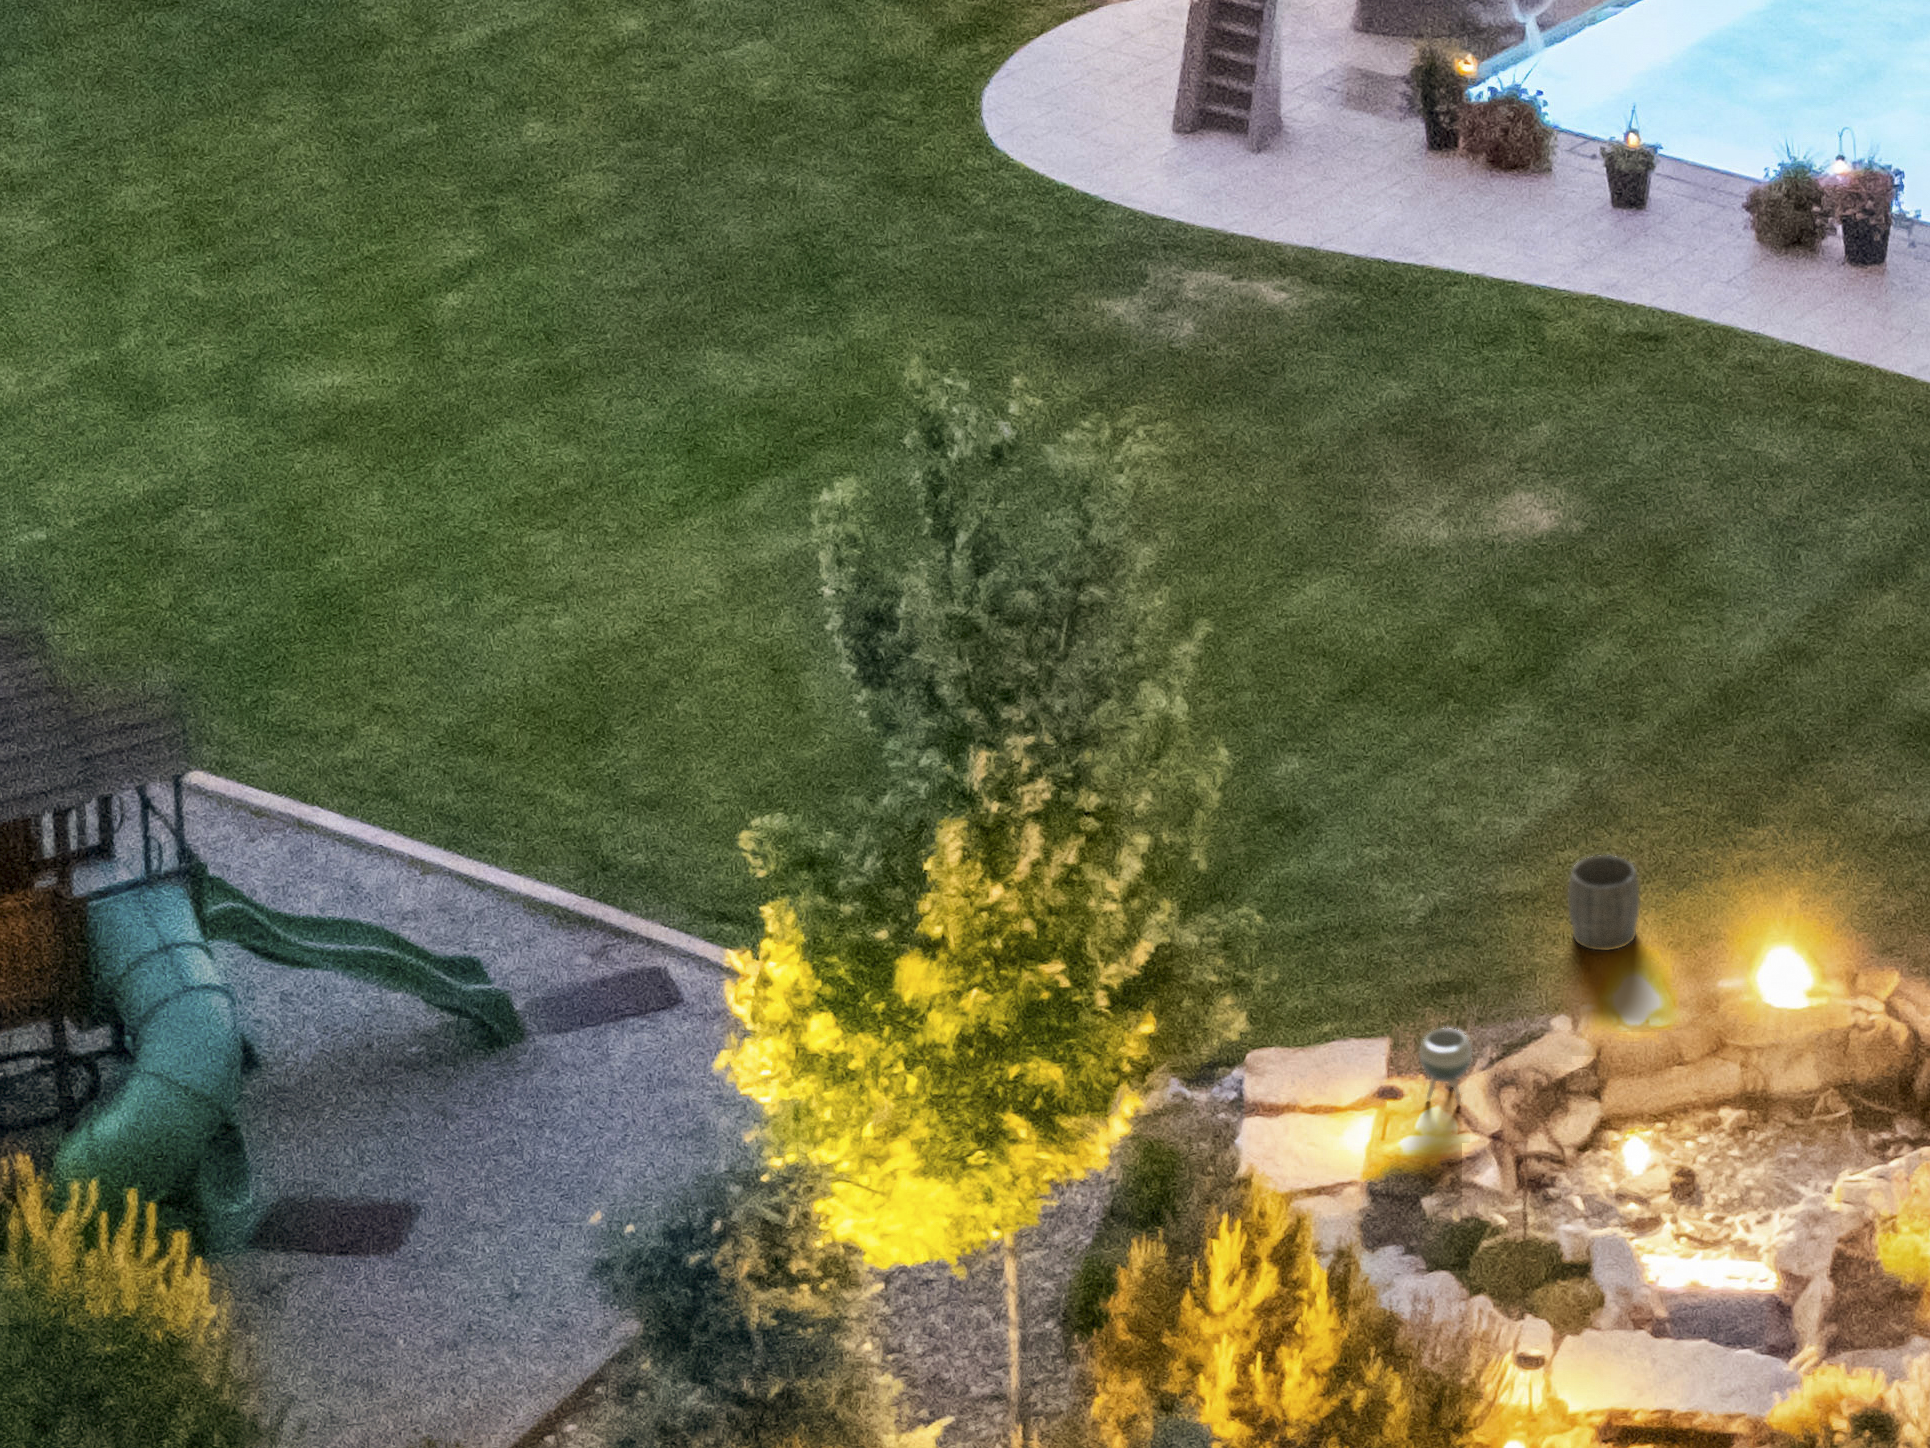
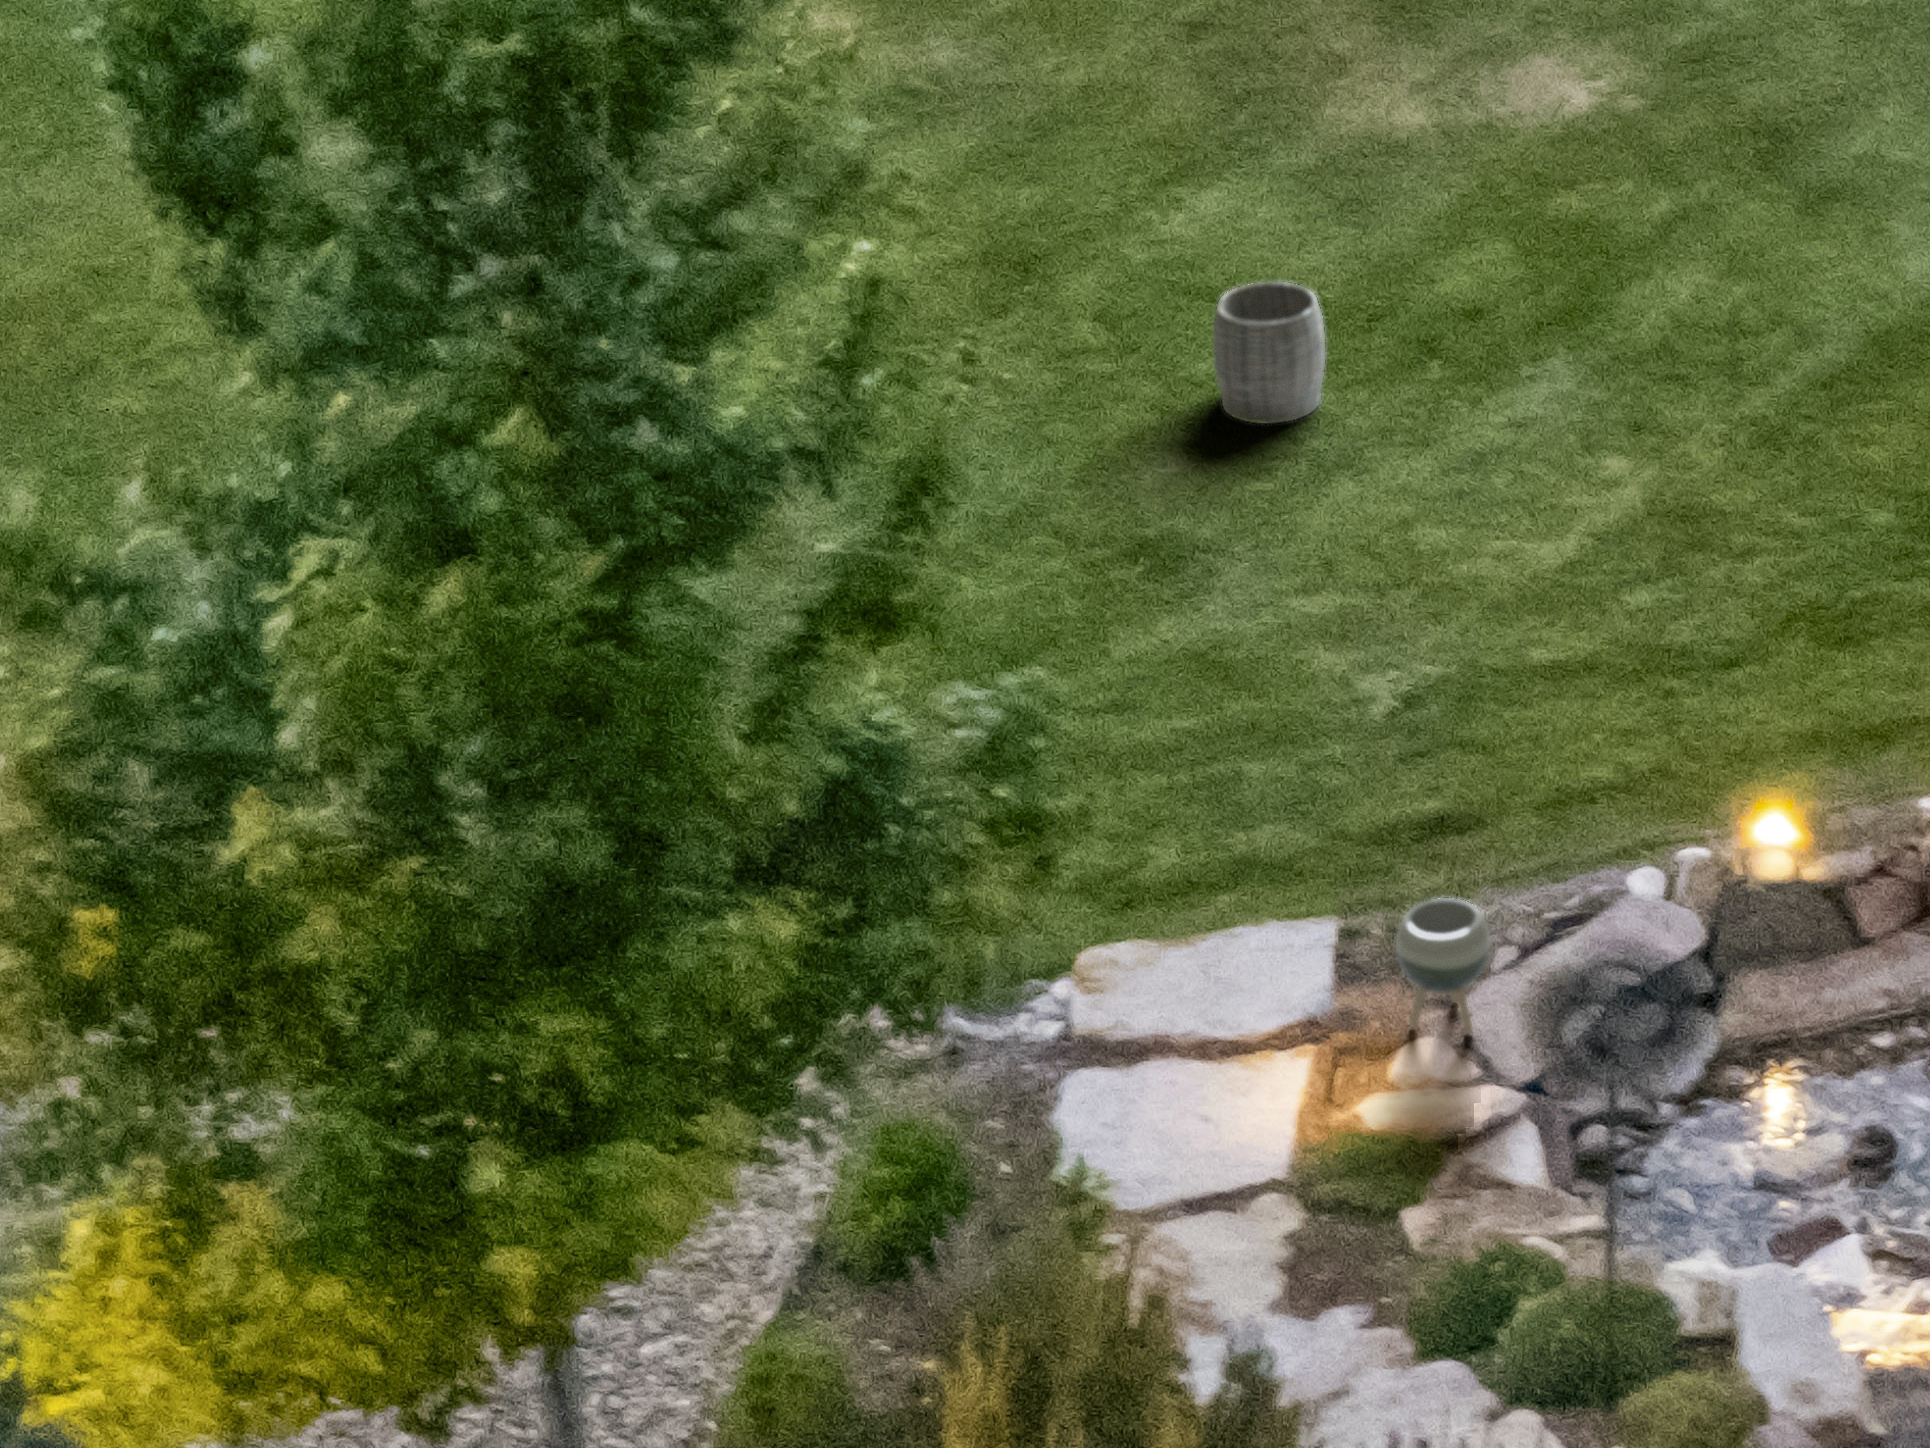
woven basket: present [1568,855,1640,950] -> present [1213,282,1325,424]

